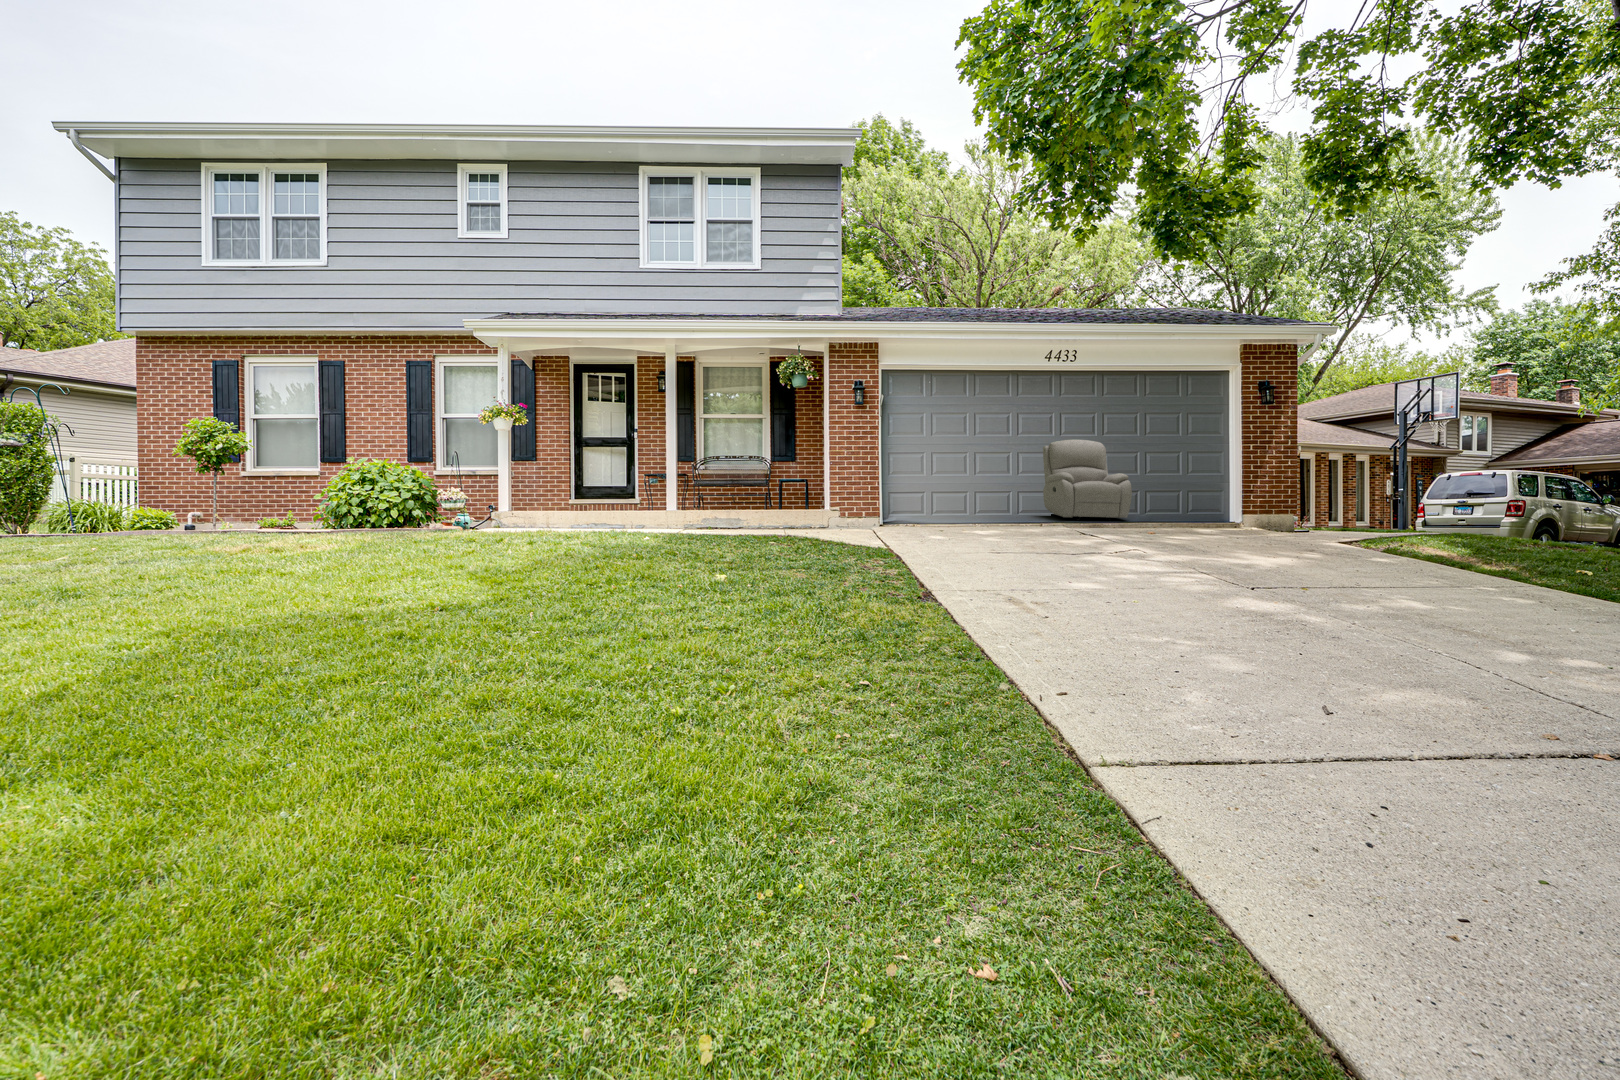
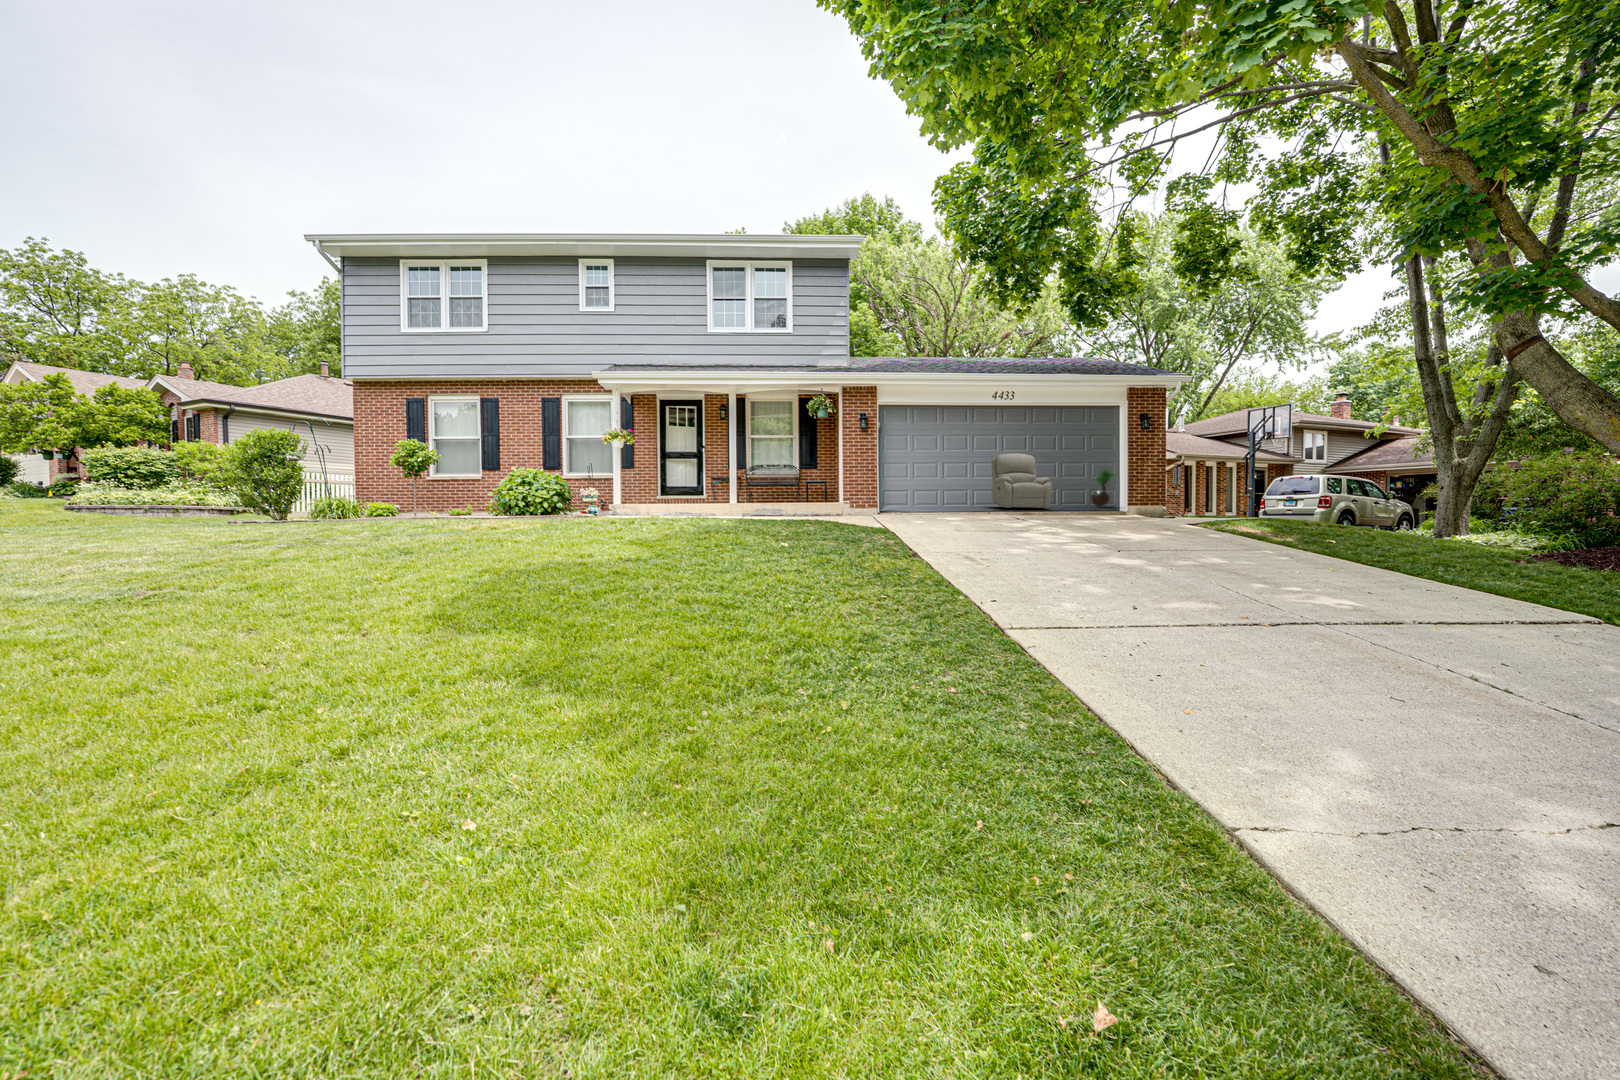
potted tree: none [1185,458,1224,516] -> present [1091,470,1115,506]

